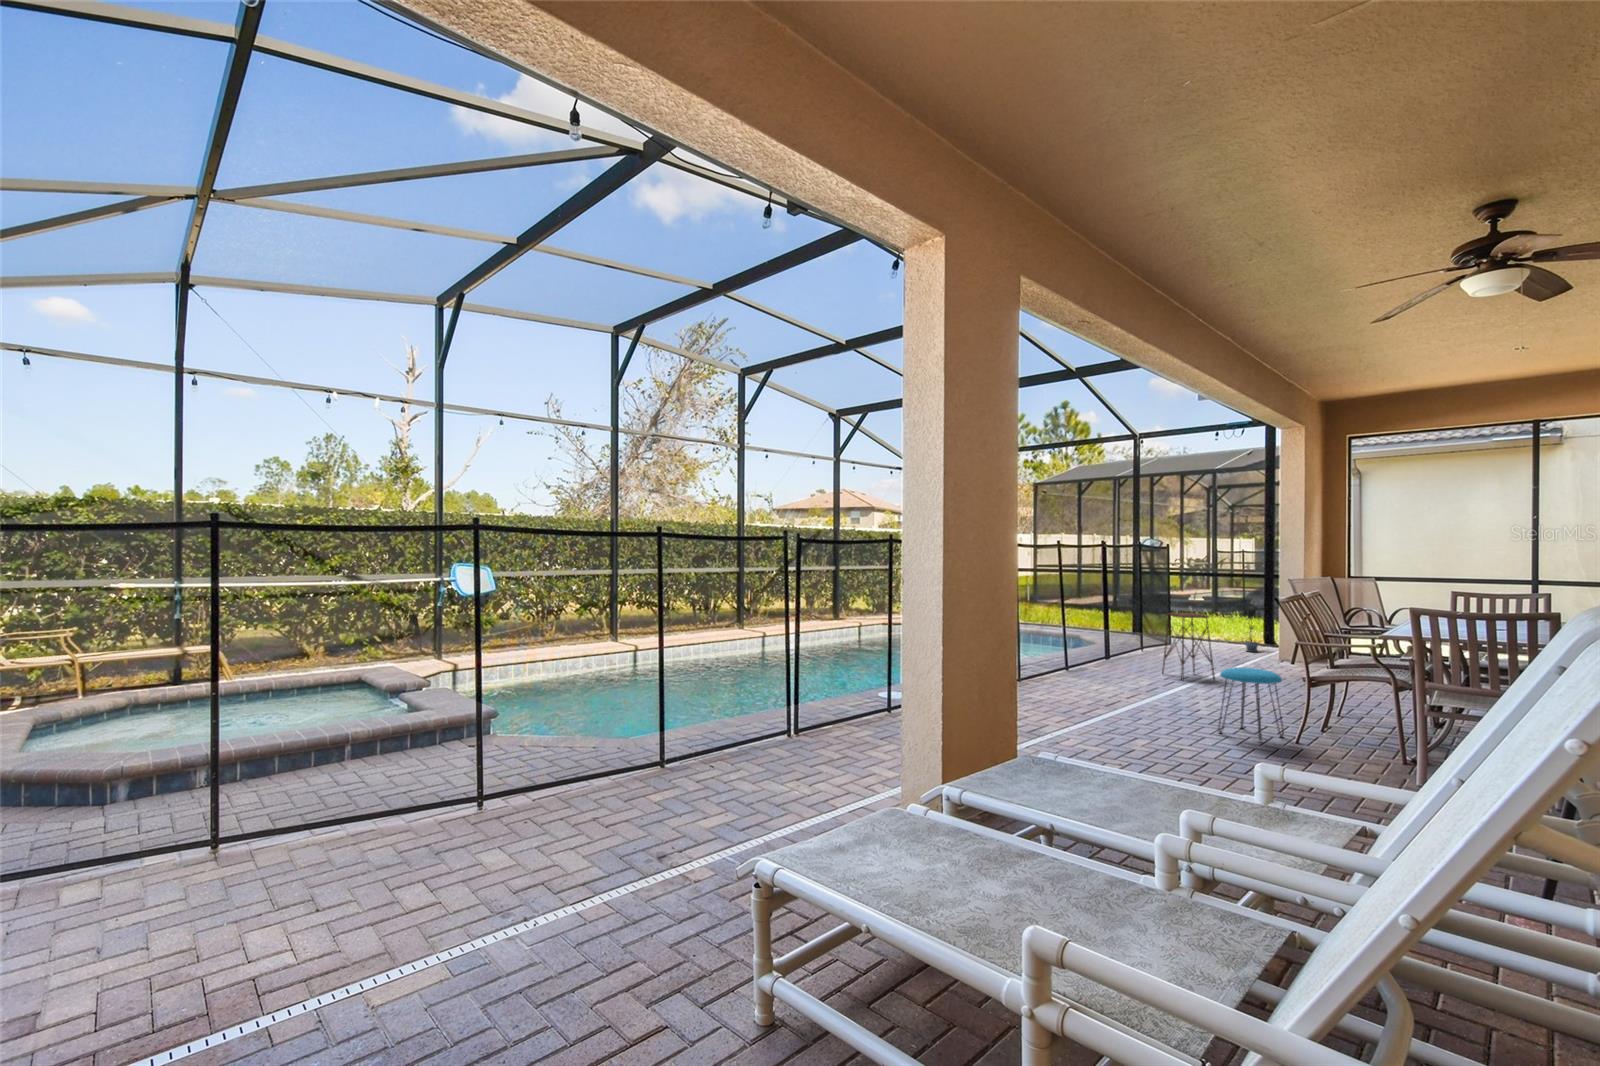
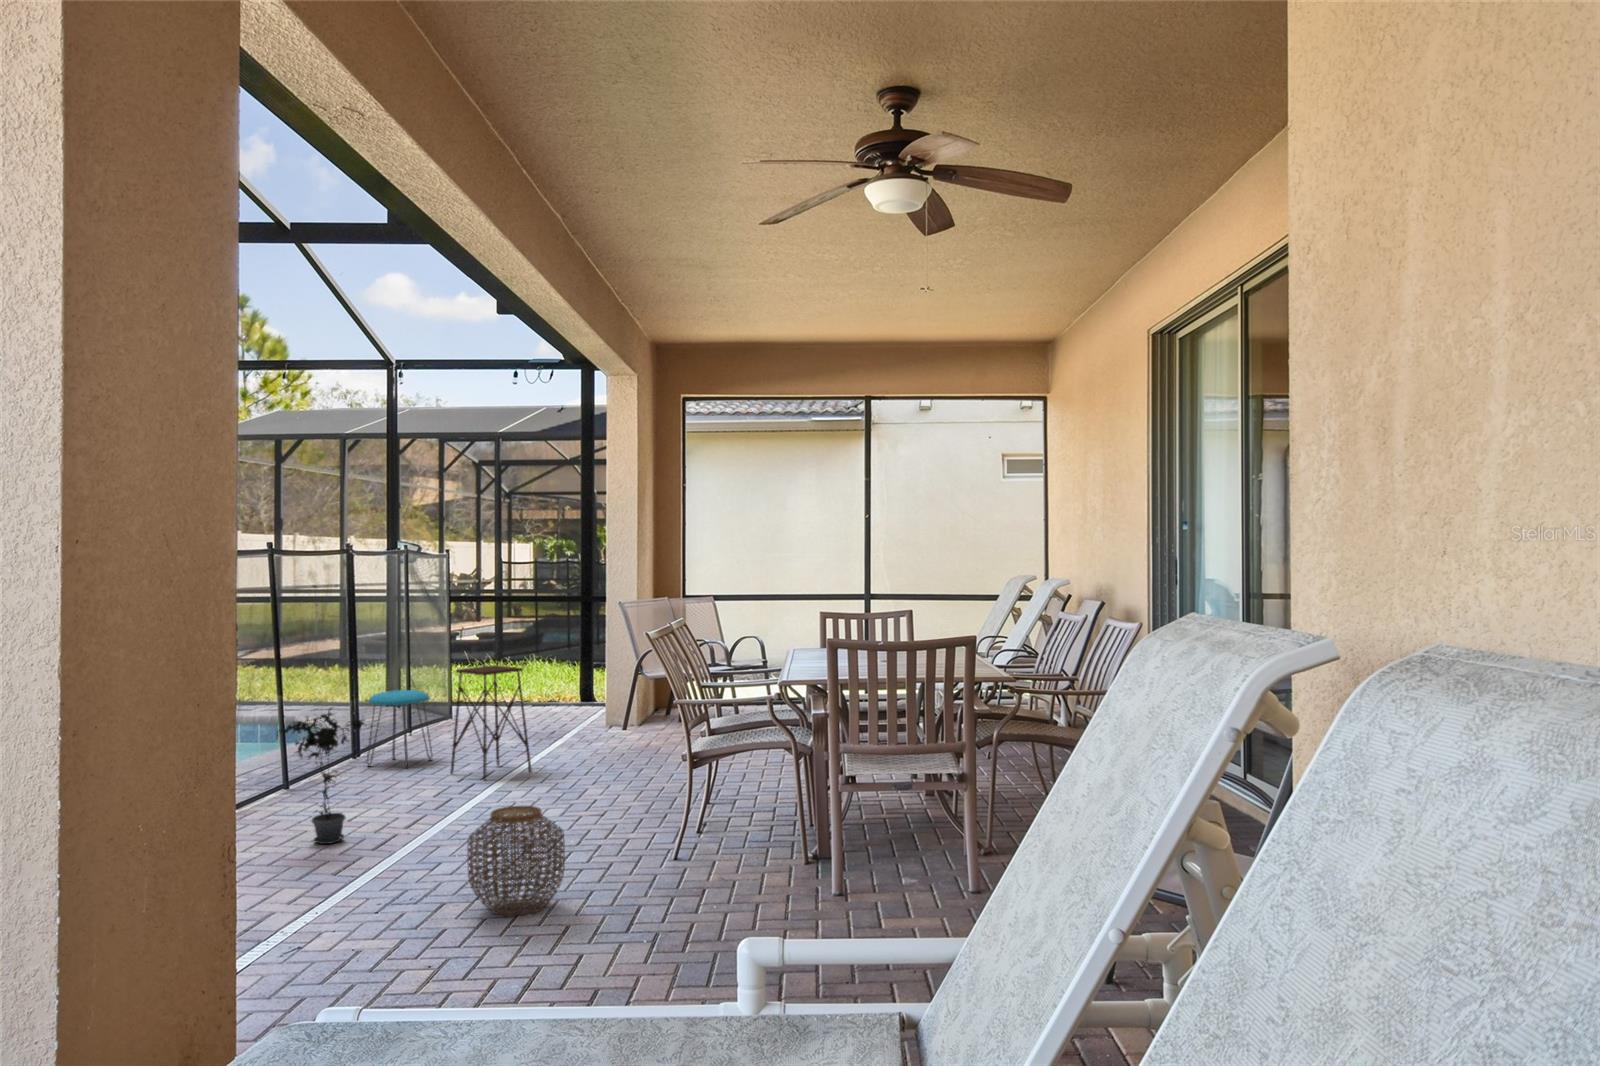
potted plant: present [1232,604,1266,652] -> present [275,708,364,844]
stool: present [1218,668,1284,743] -> present [366,690,432,768]
woven basket: none [1147,689,1209,753] -> present [467,806,565,916]

